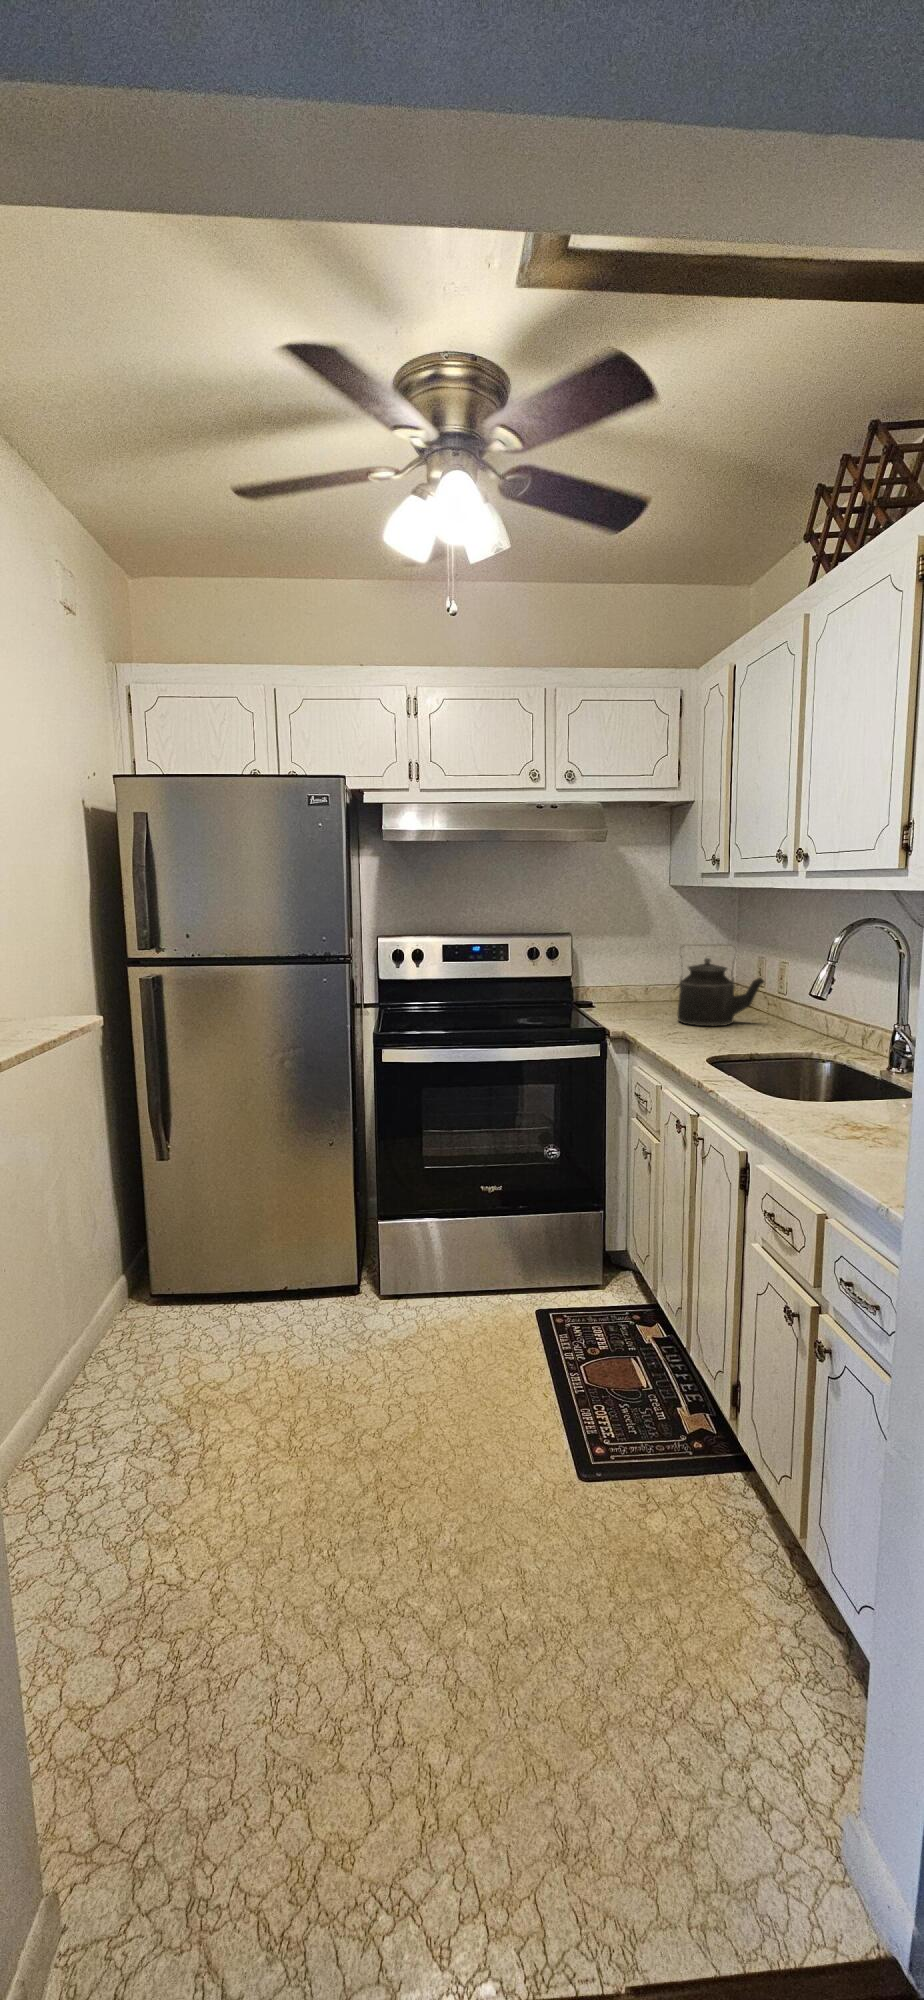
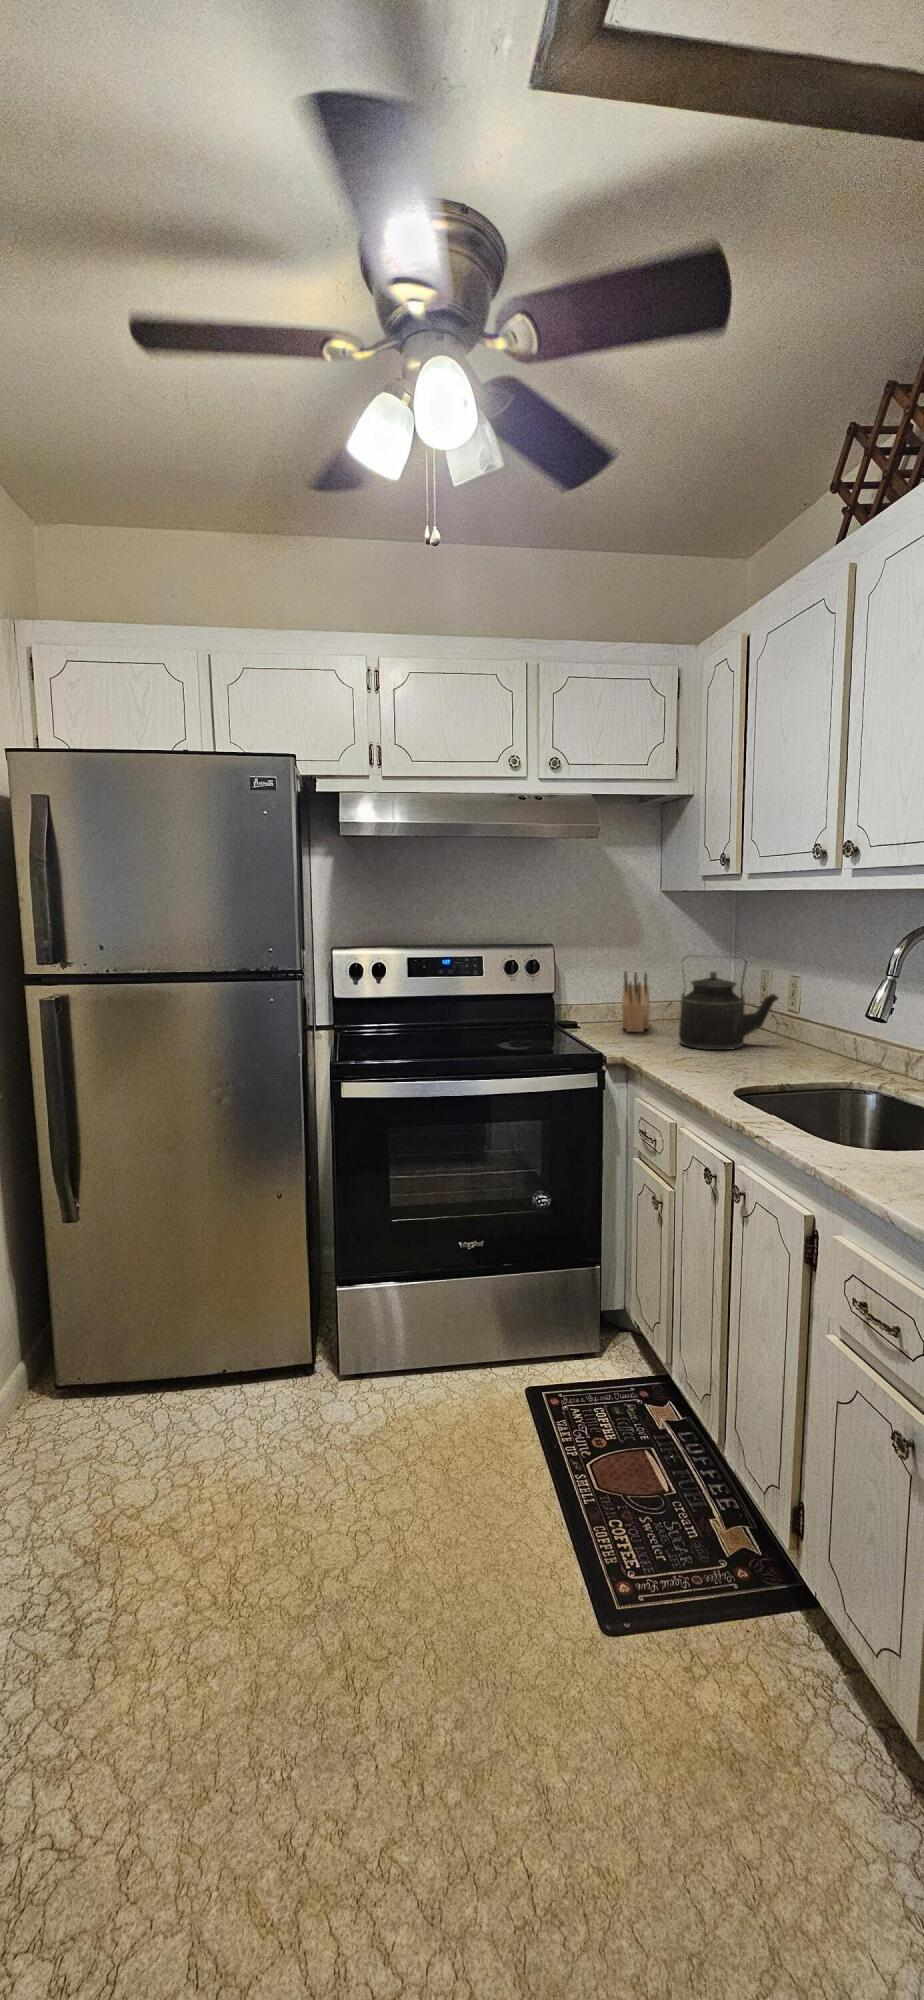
knife block: none [630,958,658,1011] -> present [622,972,650,1032]

